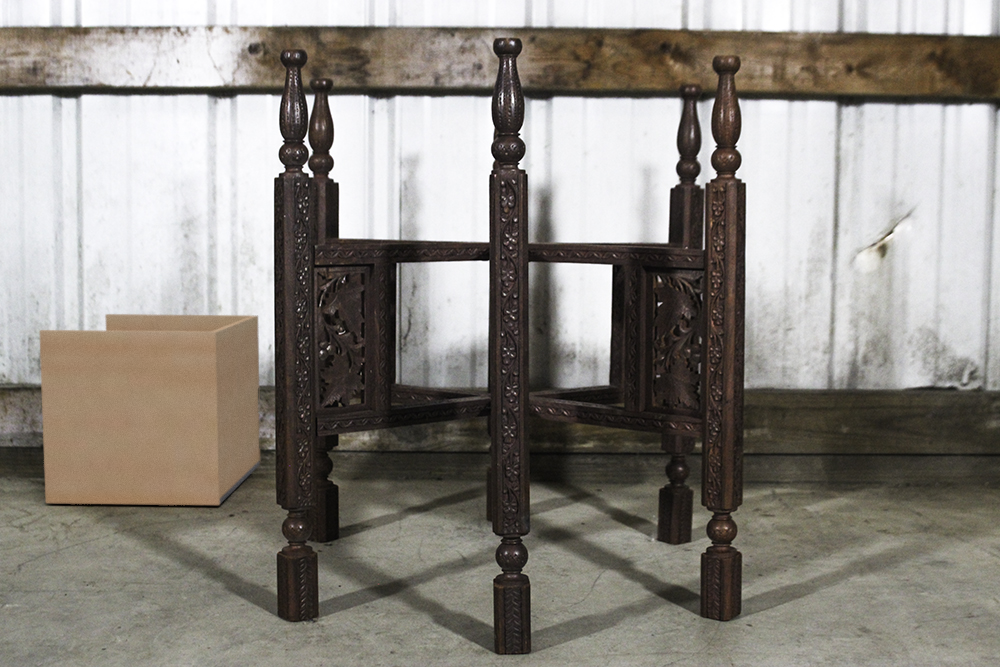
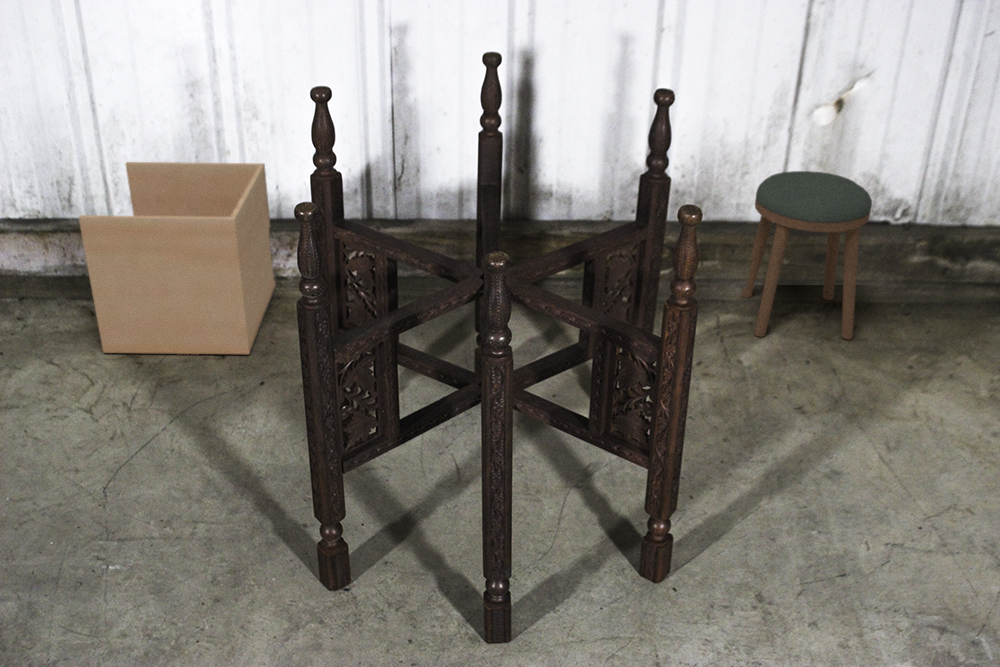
stool: none [797,320,938,501] -> present [741,171,872,339]

